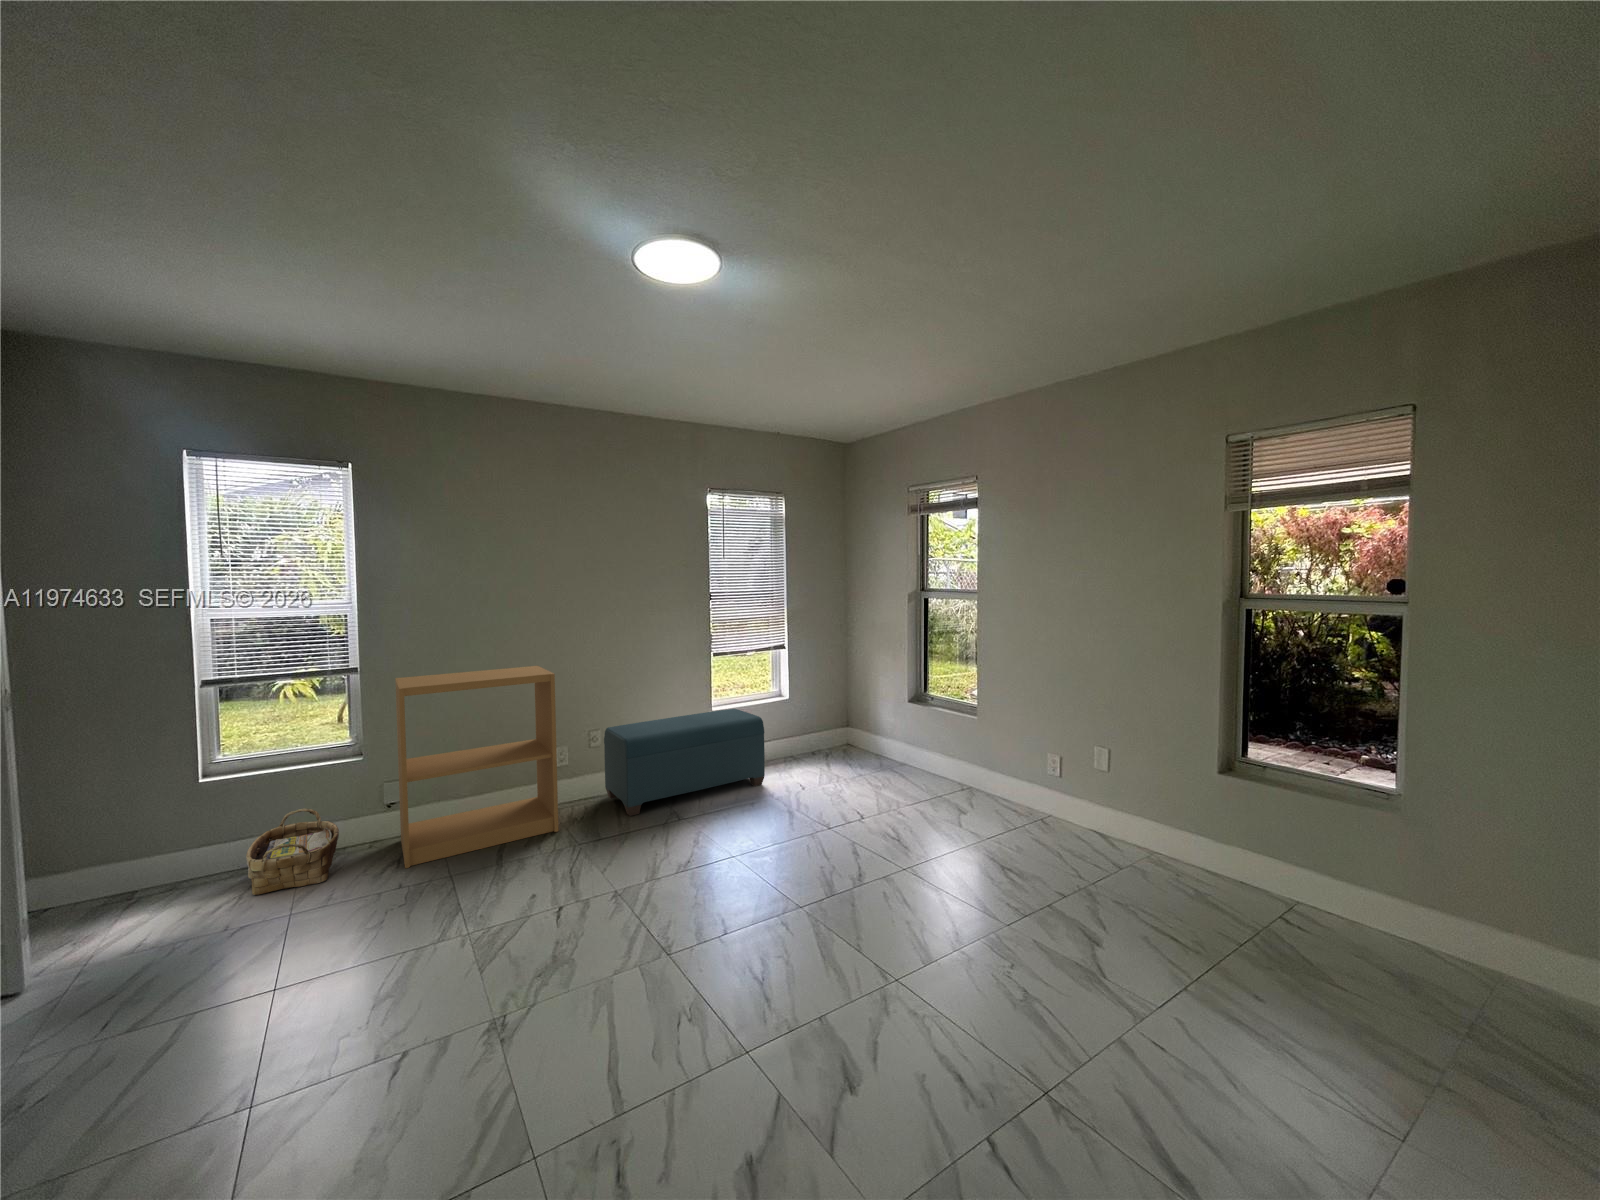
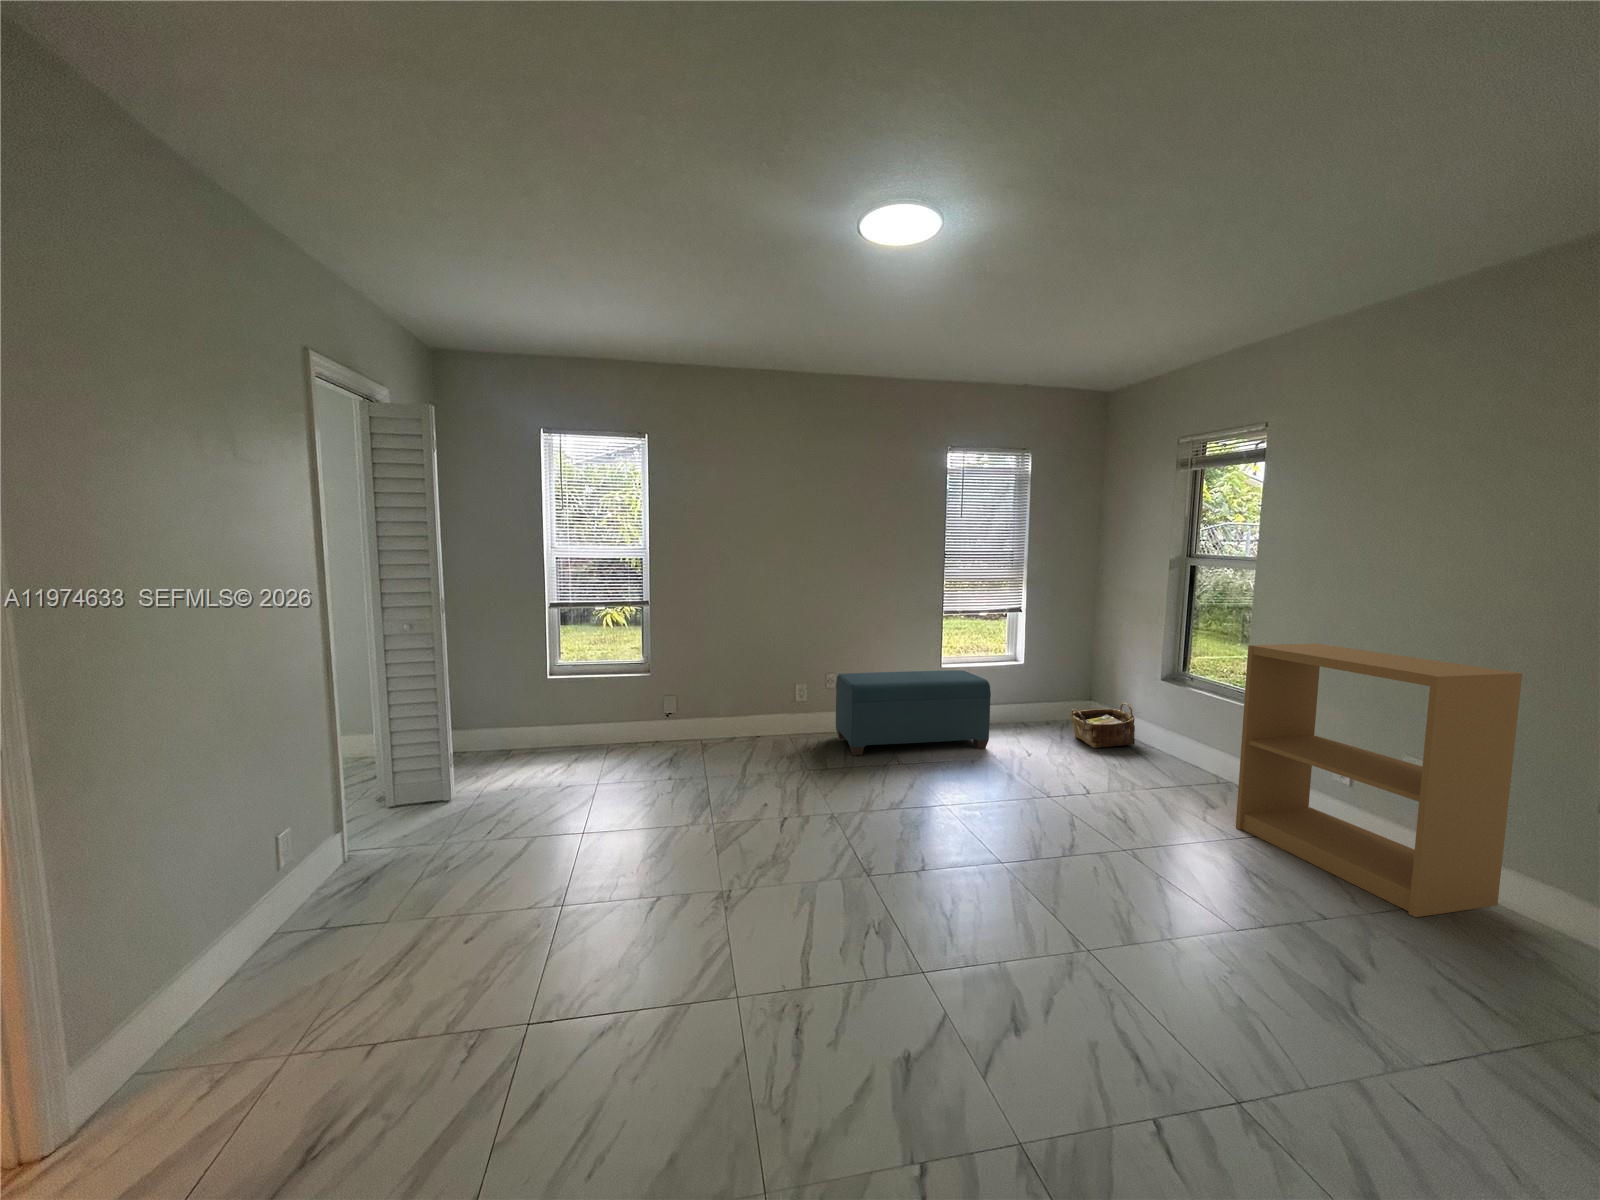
bookshelf: present [396,666,558,868] -> present [1236,644,1522,917]
woven basket: present [246,809,339,895] -> present [1071,703,1135,748]

